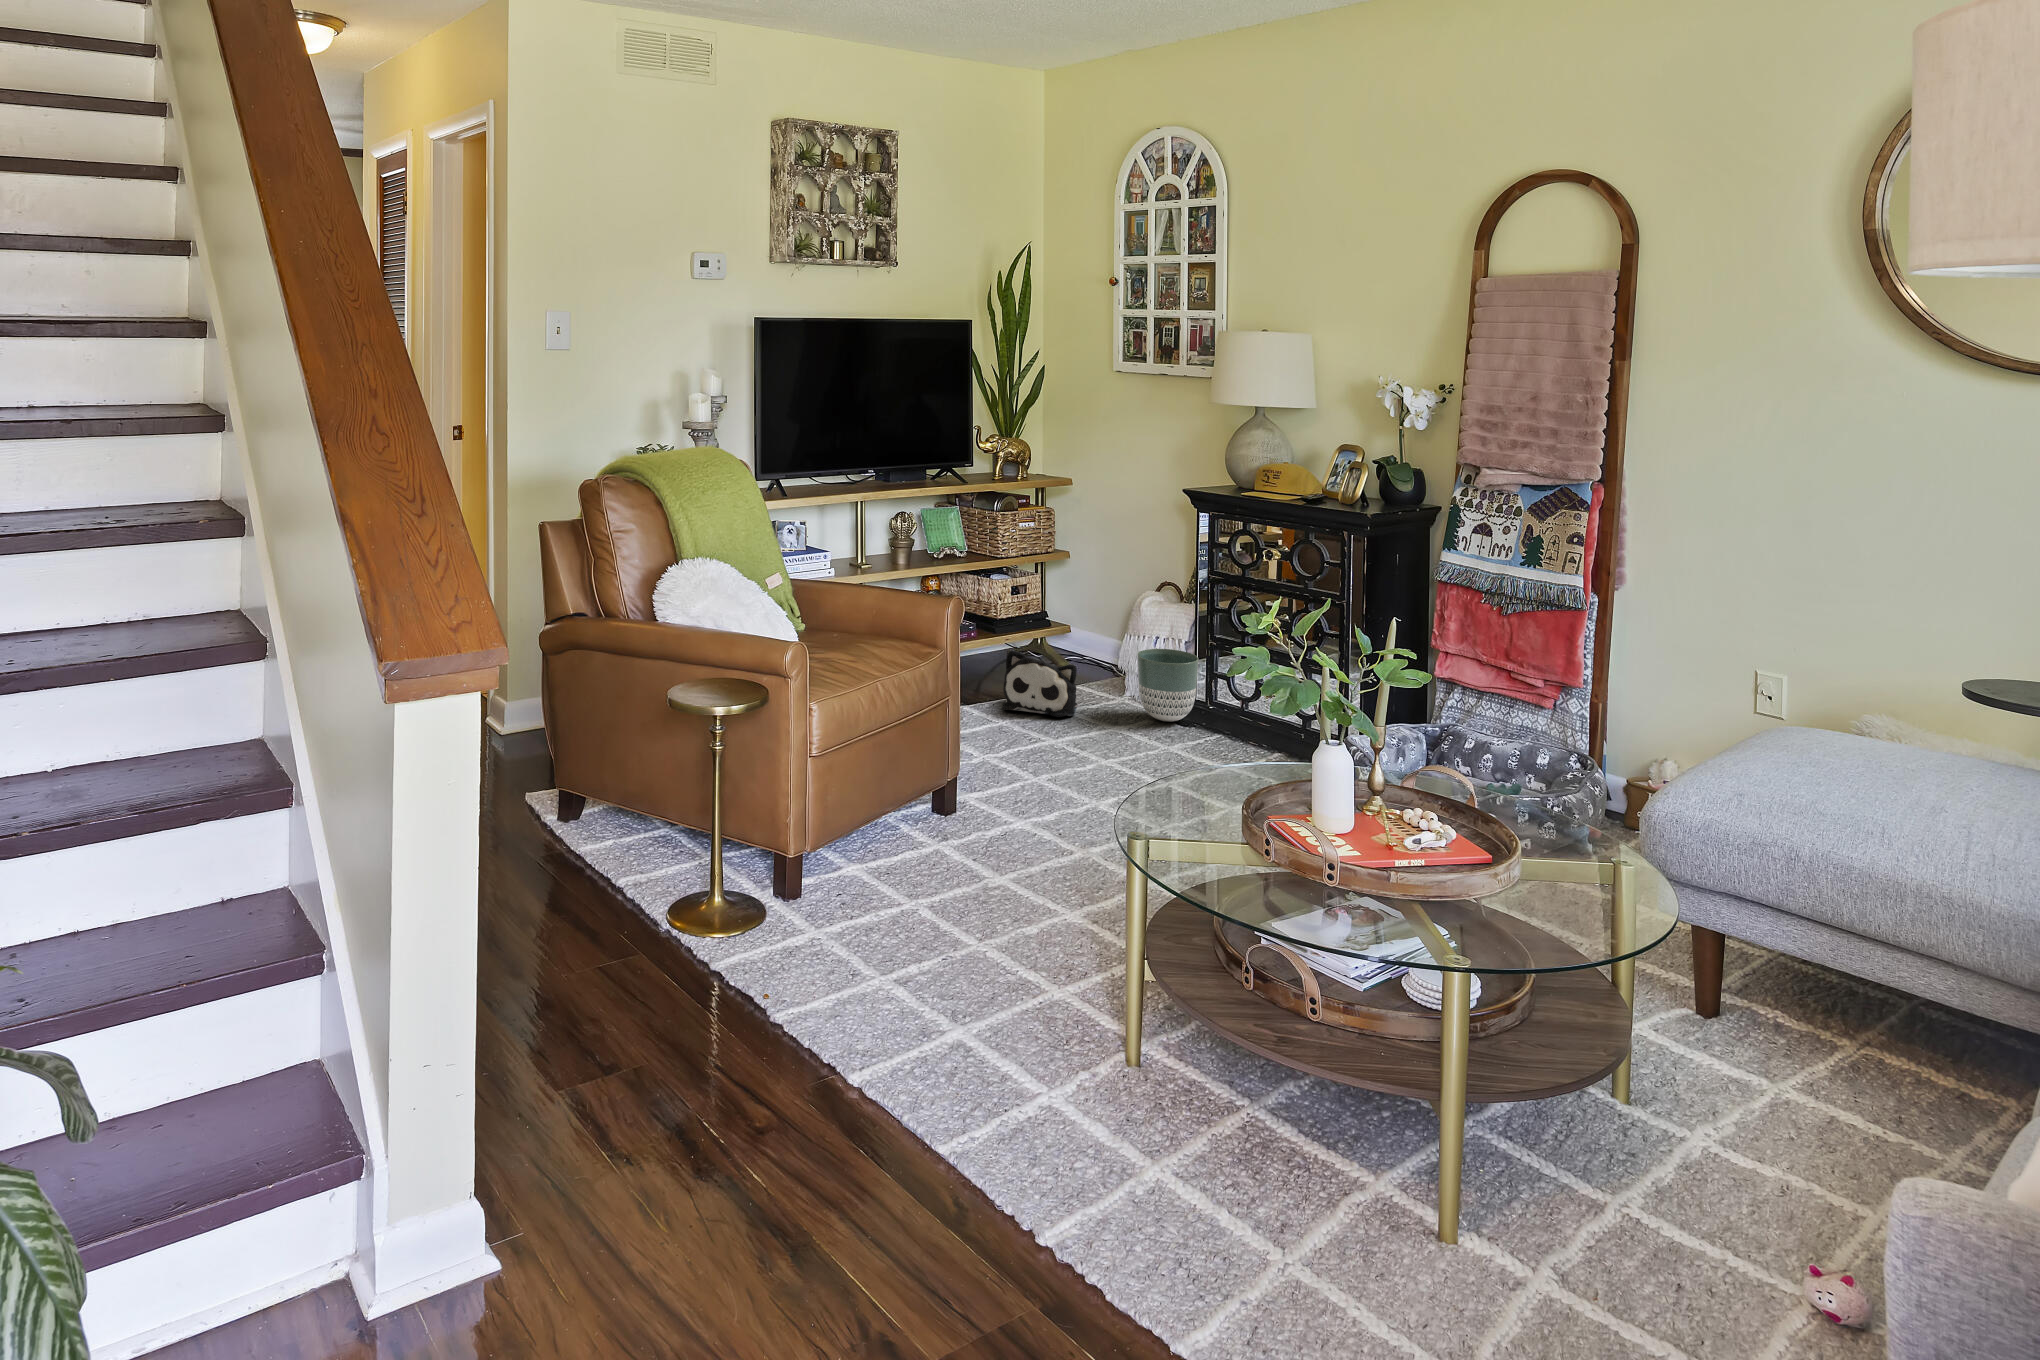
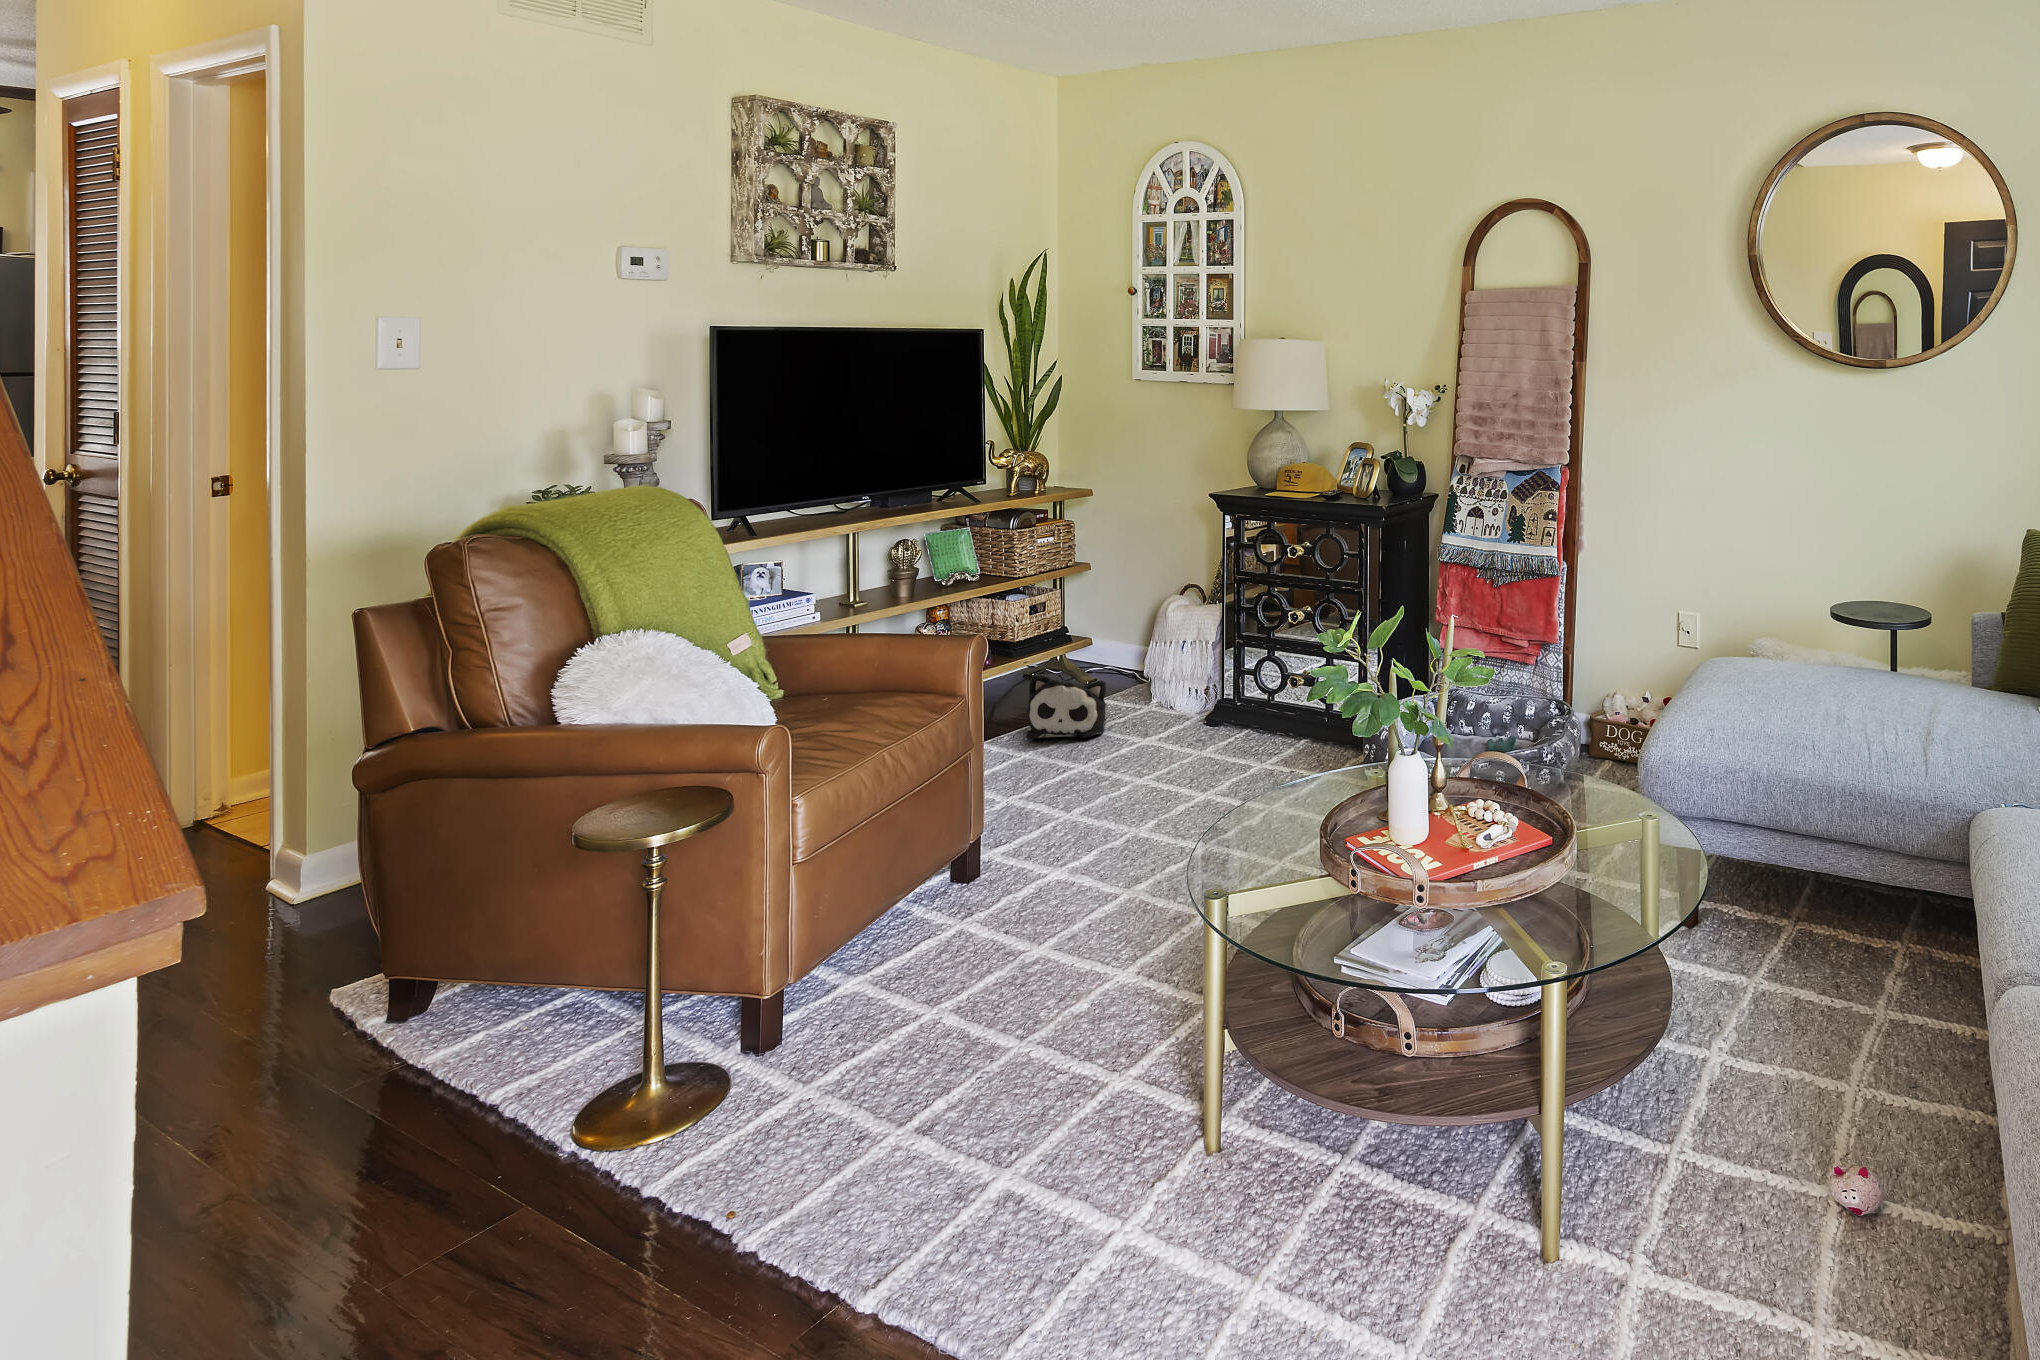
planter: present [1137,649,1199,721] -> none [1167,651,1227,723]

